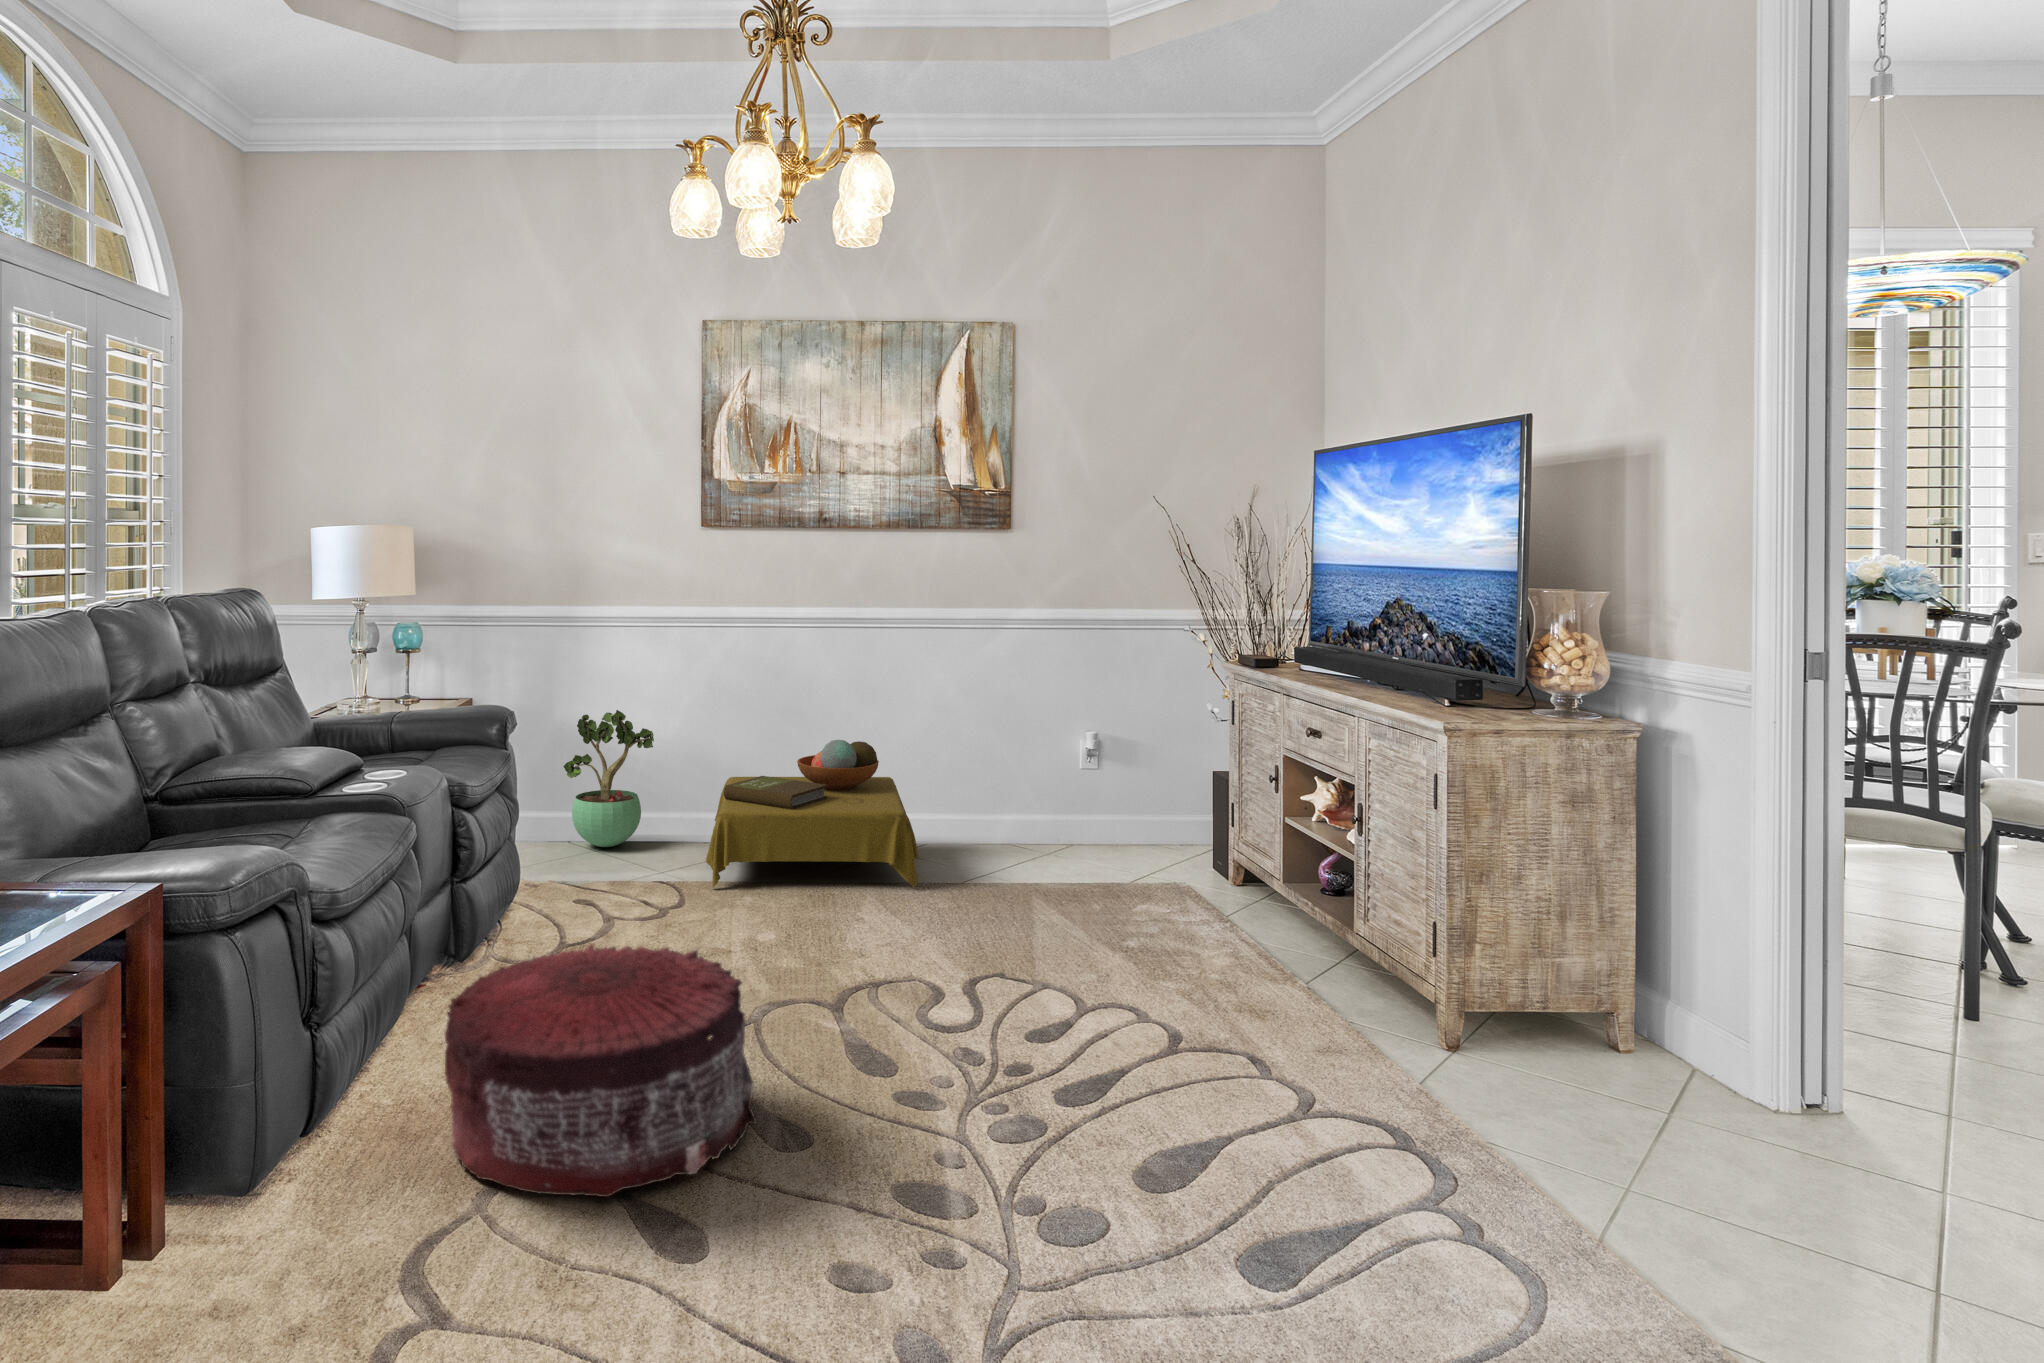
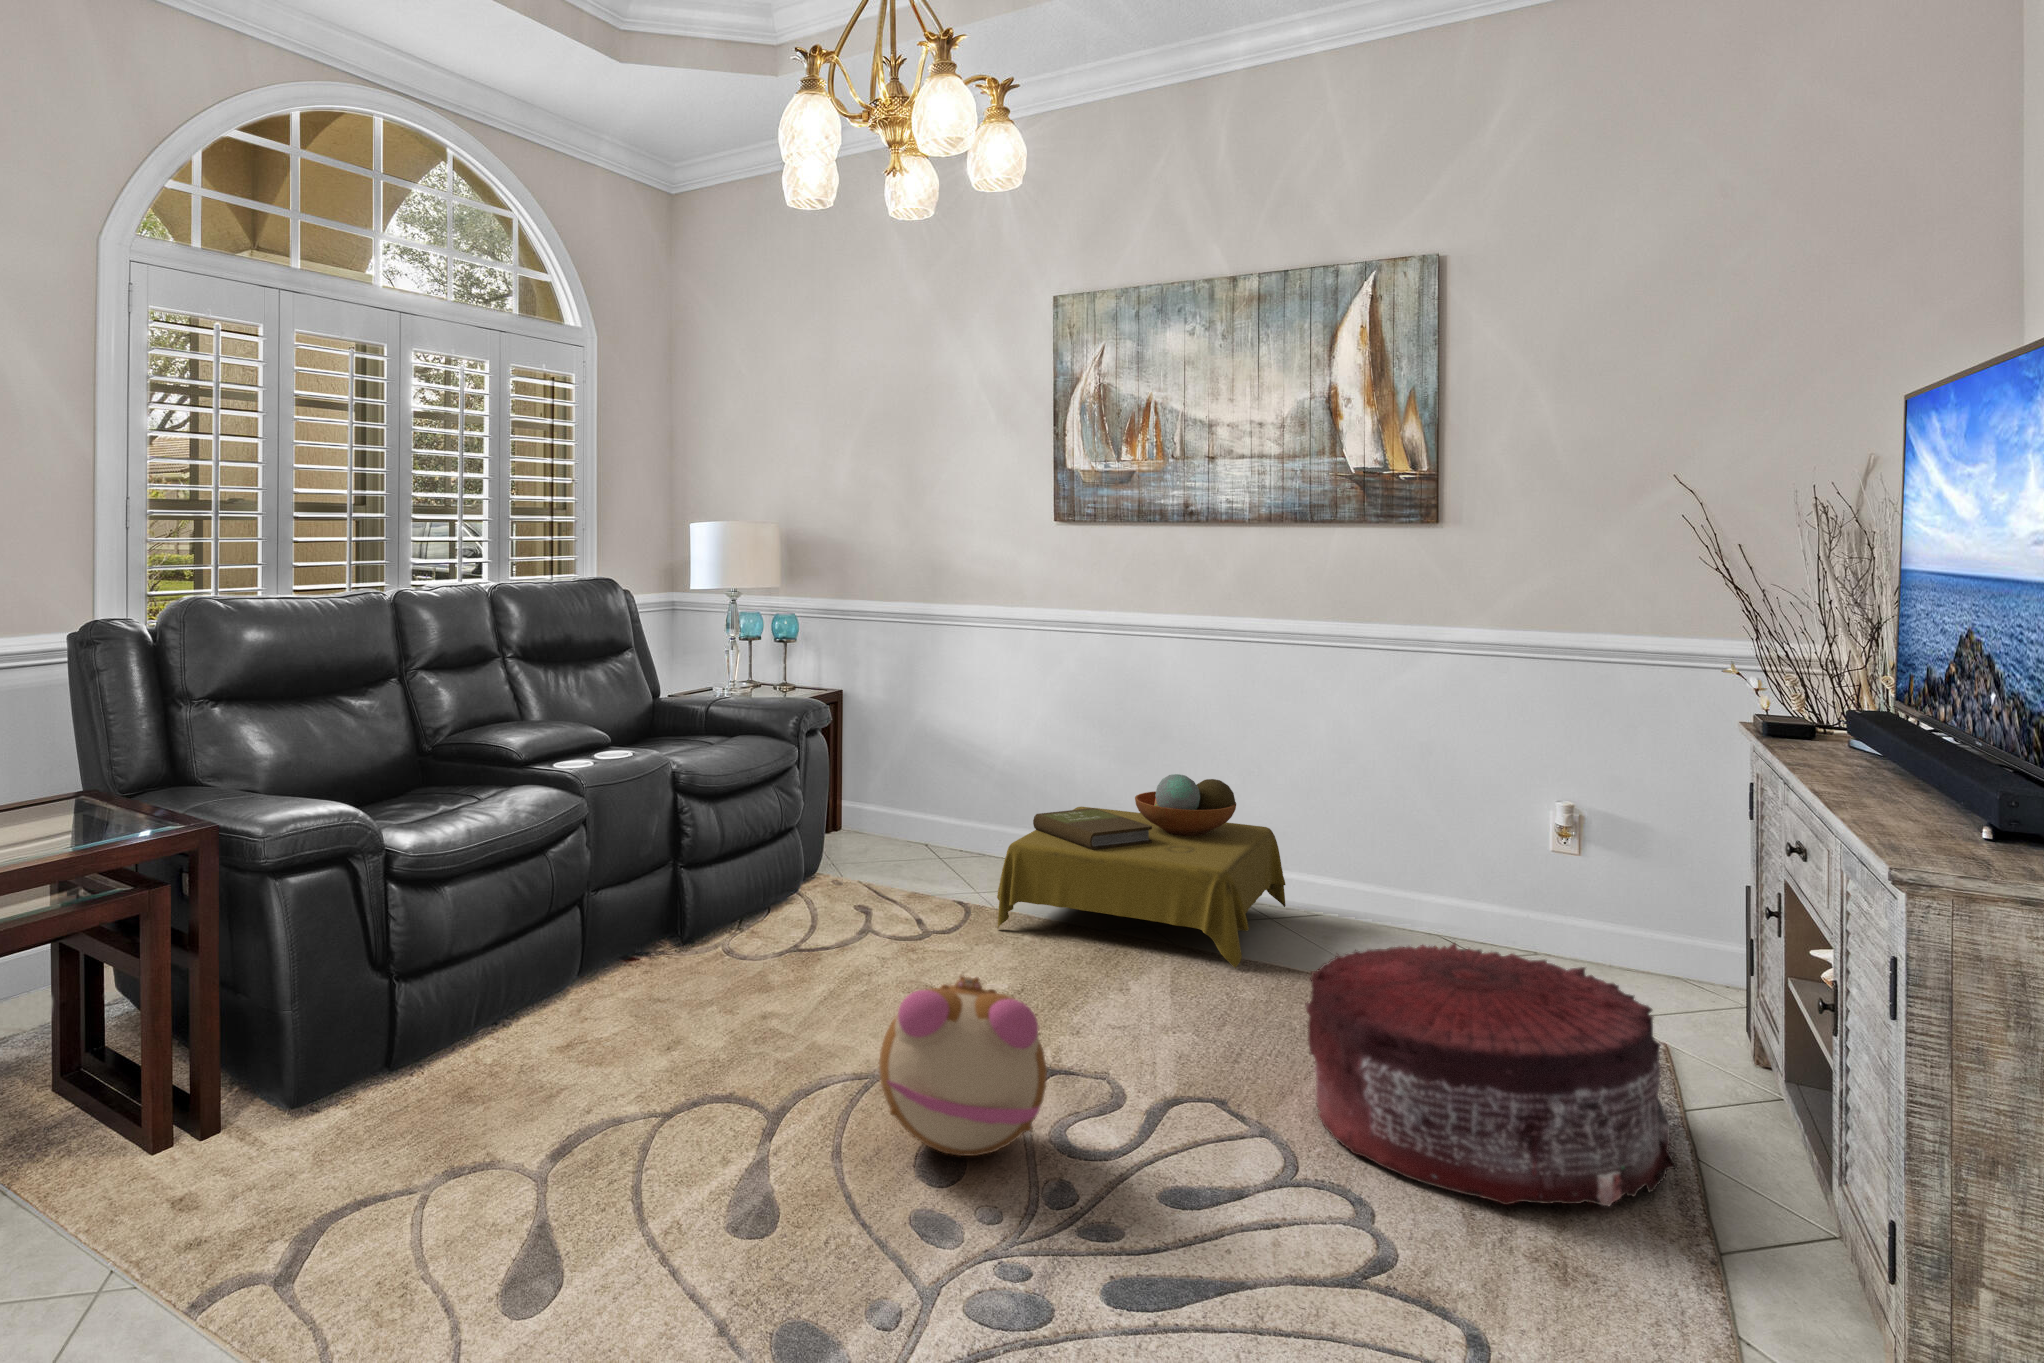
potted plant: present [564,710,654,847] -> none [898,720,992,868]
plush toy: none [809,906,955,1047] -> present [879,976,1047,1156]
pouf: present [445,945,756,1197] -> present [1305,943,1678,1206]

